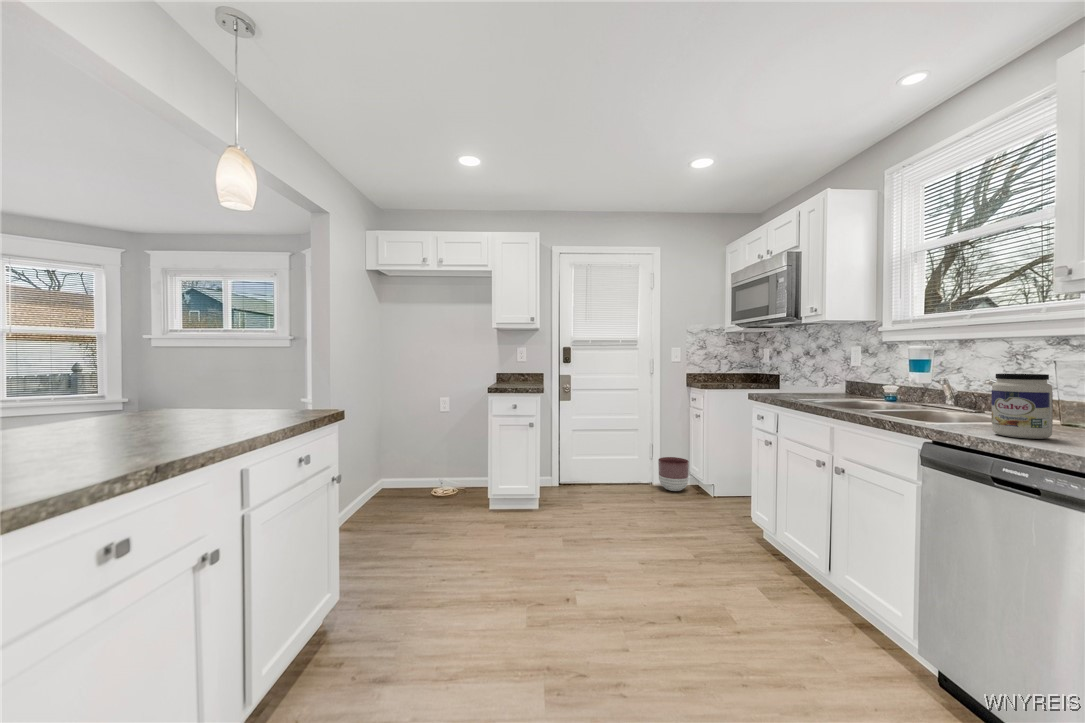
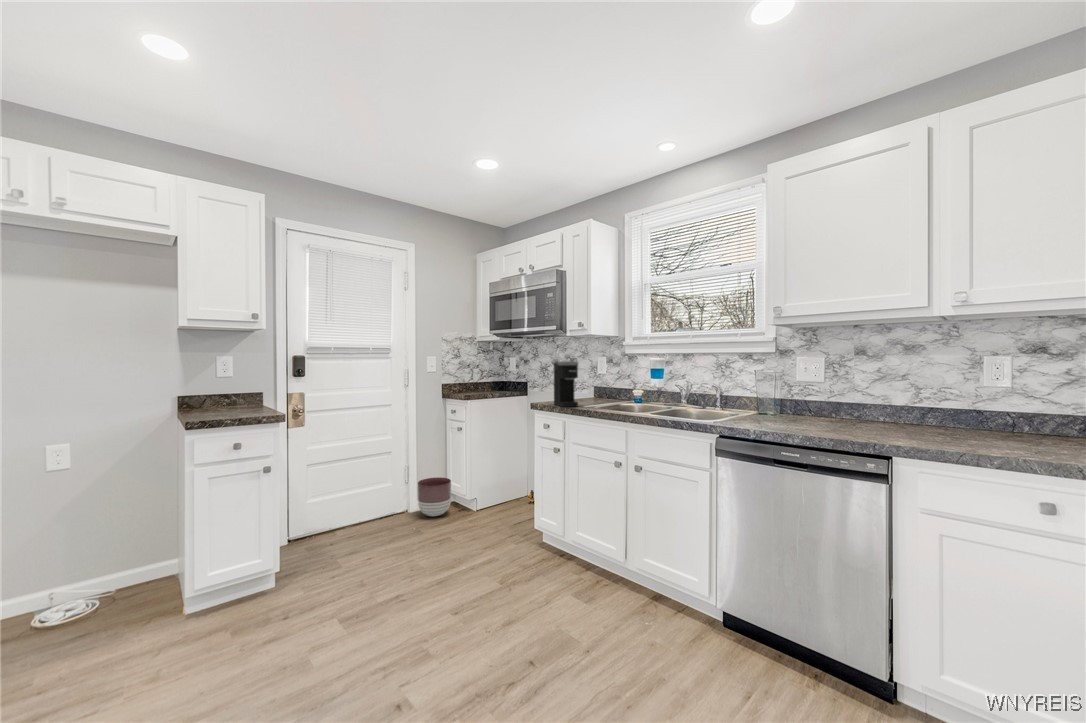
coffee maker: none [776,351,799,400] -> present [554,361,578,407]
jar: present [992,374,1053,439] -> none [756,381,788,427]

